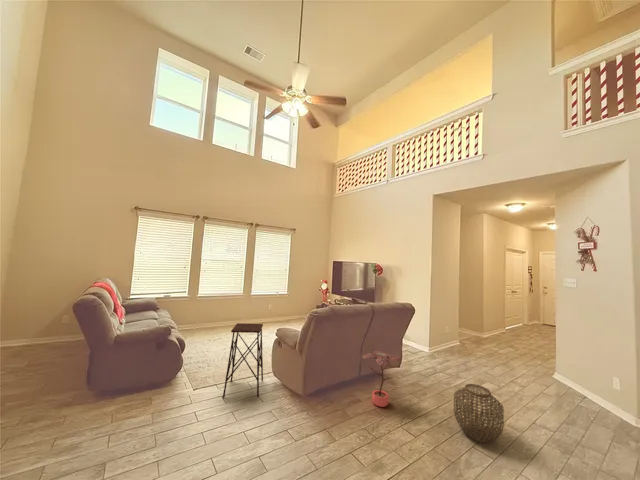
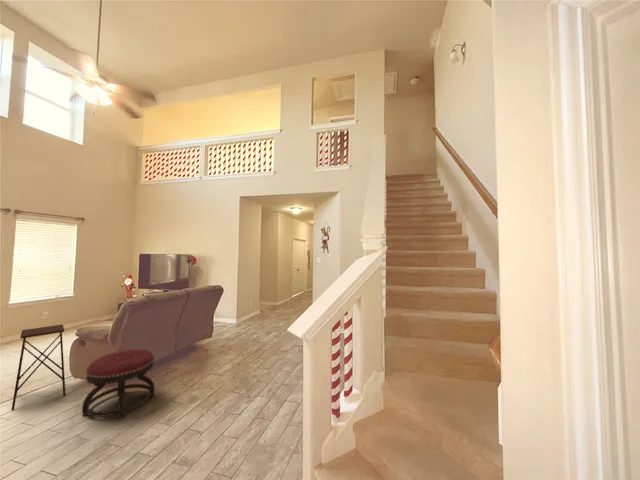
potted plant: present [363,351,400,407] -> none [181,324,213,365]
ottoman: none [261,369,329,462] -> present [82,349,155,419]
woven basket: present [454,384,504,443] -> none [249,329,276,362]

